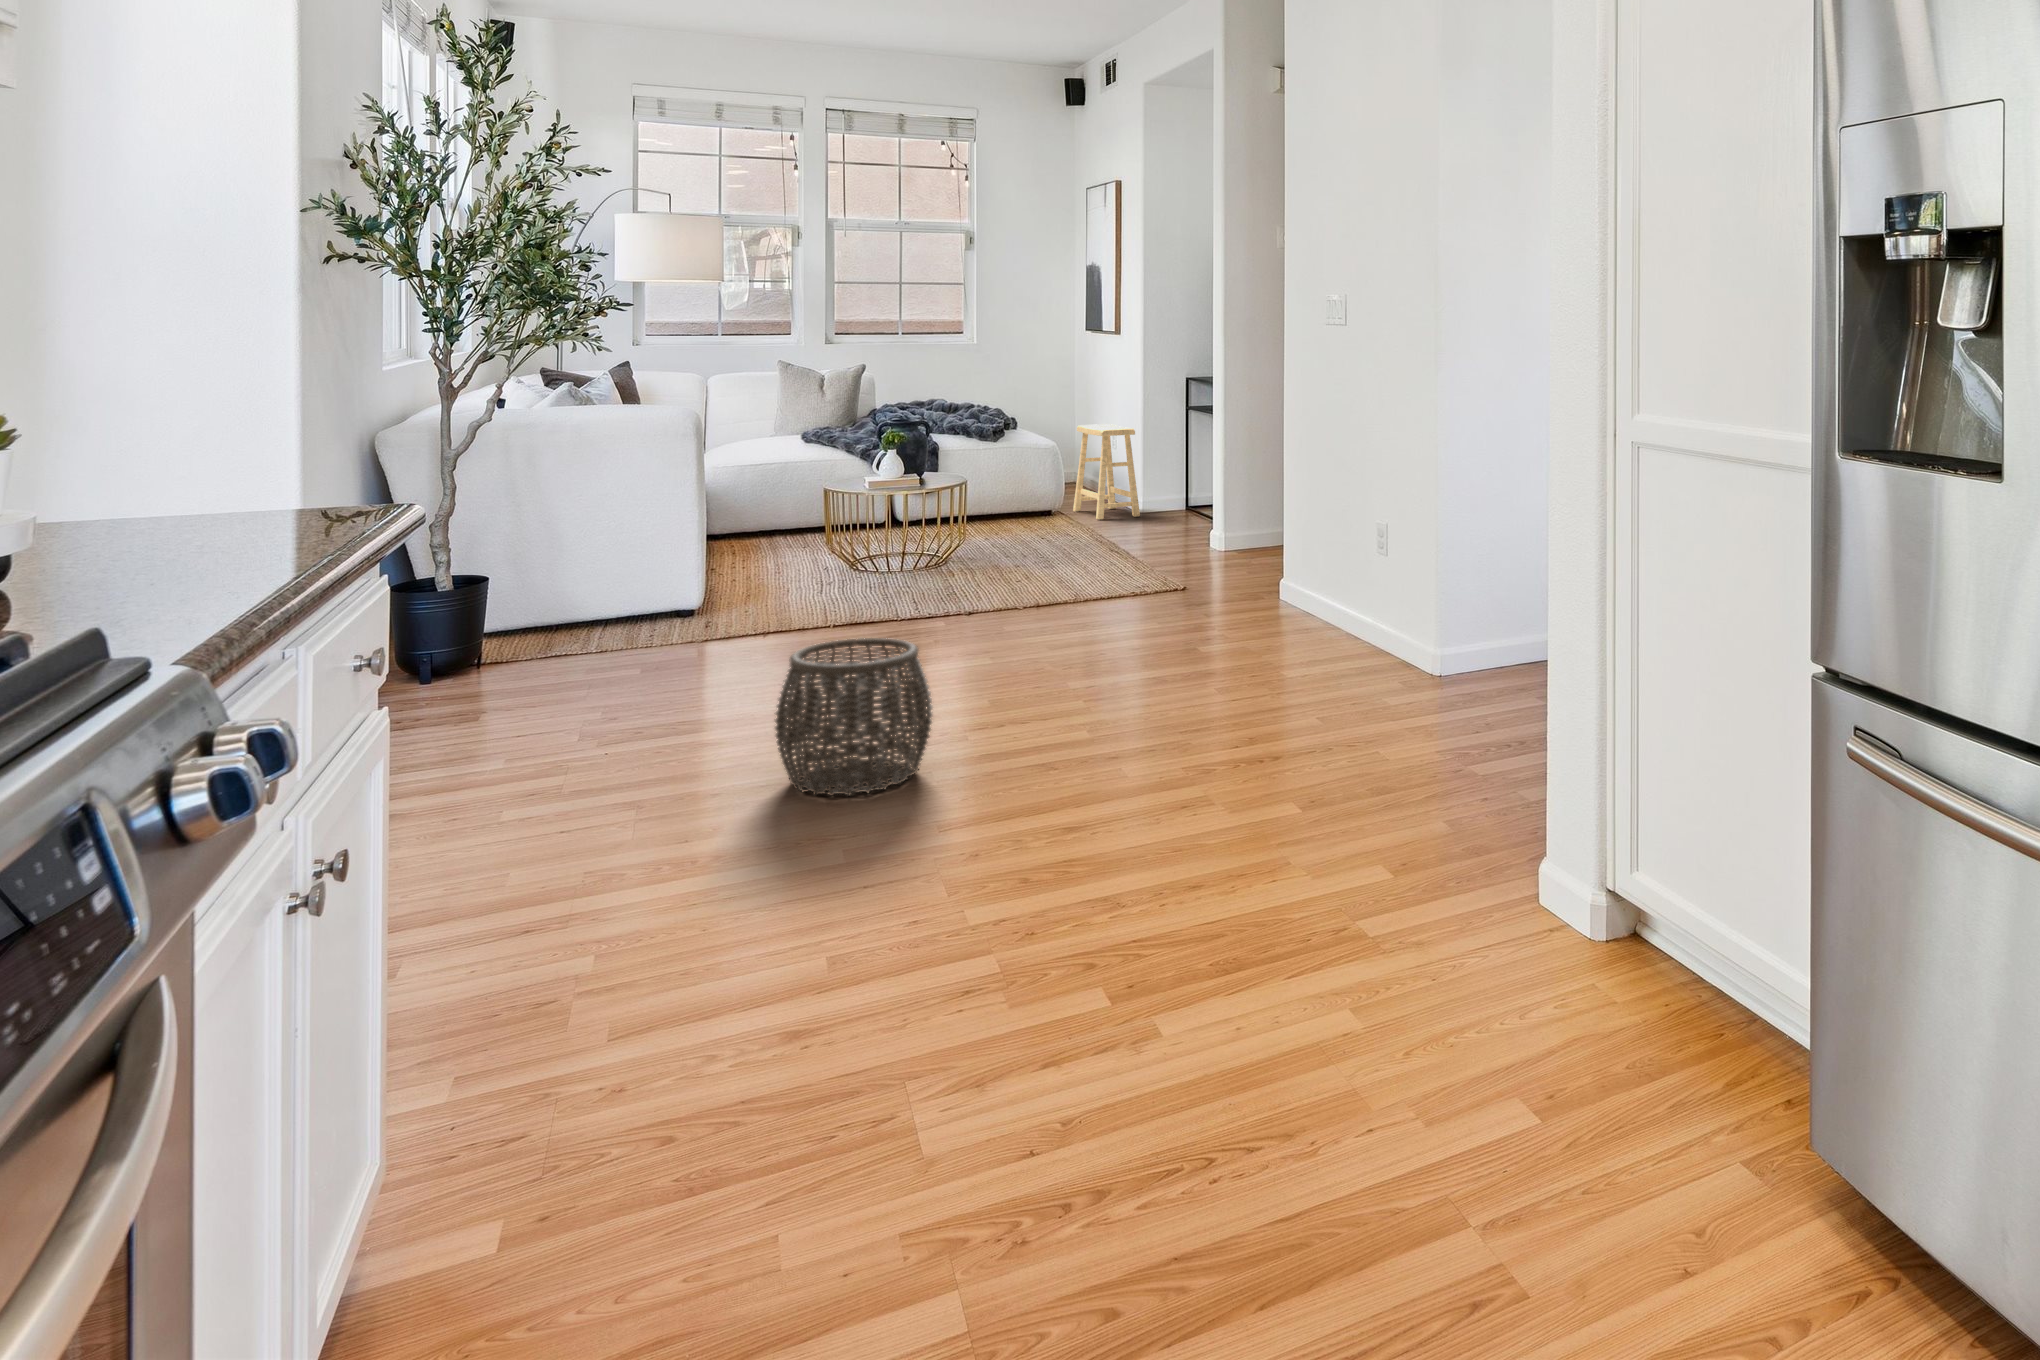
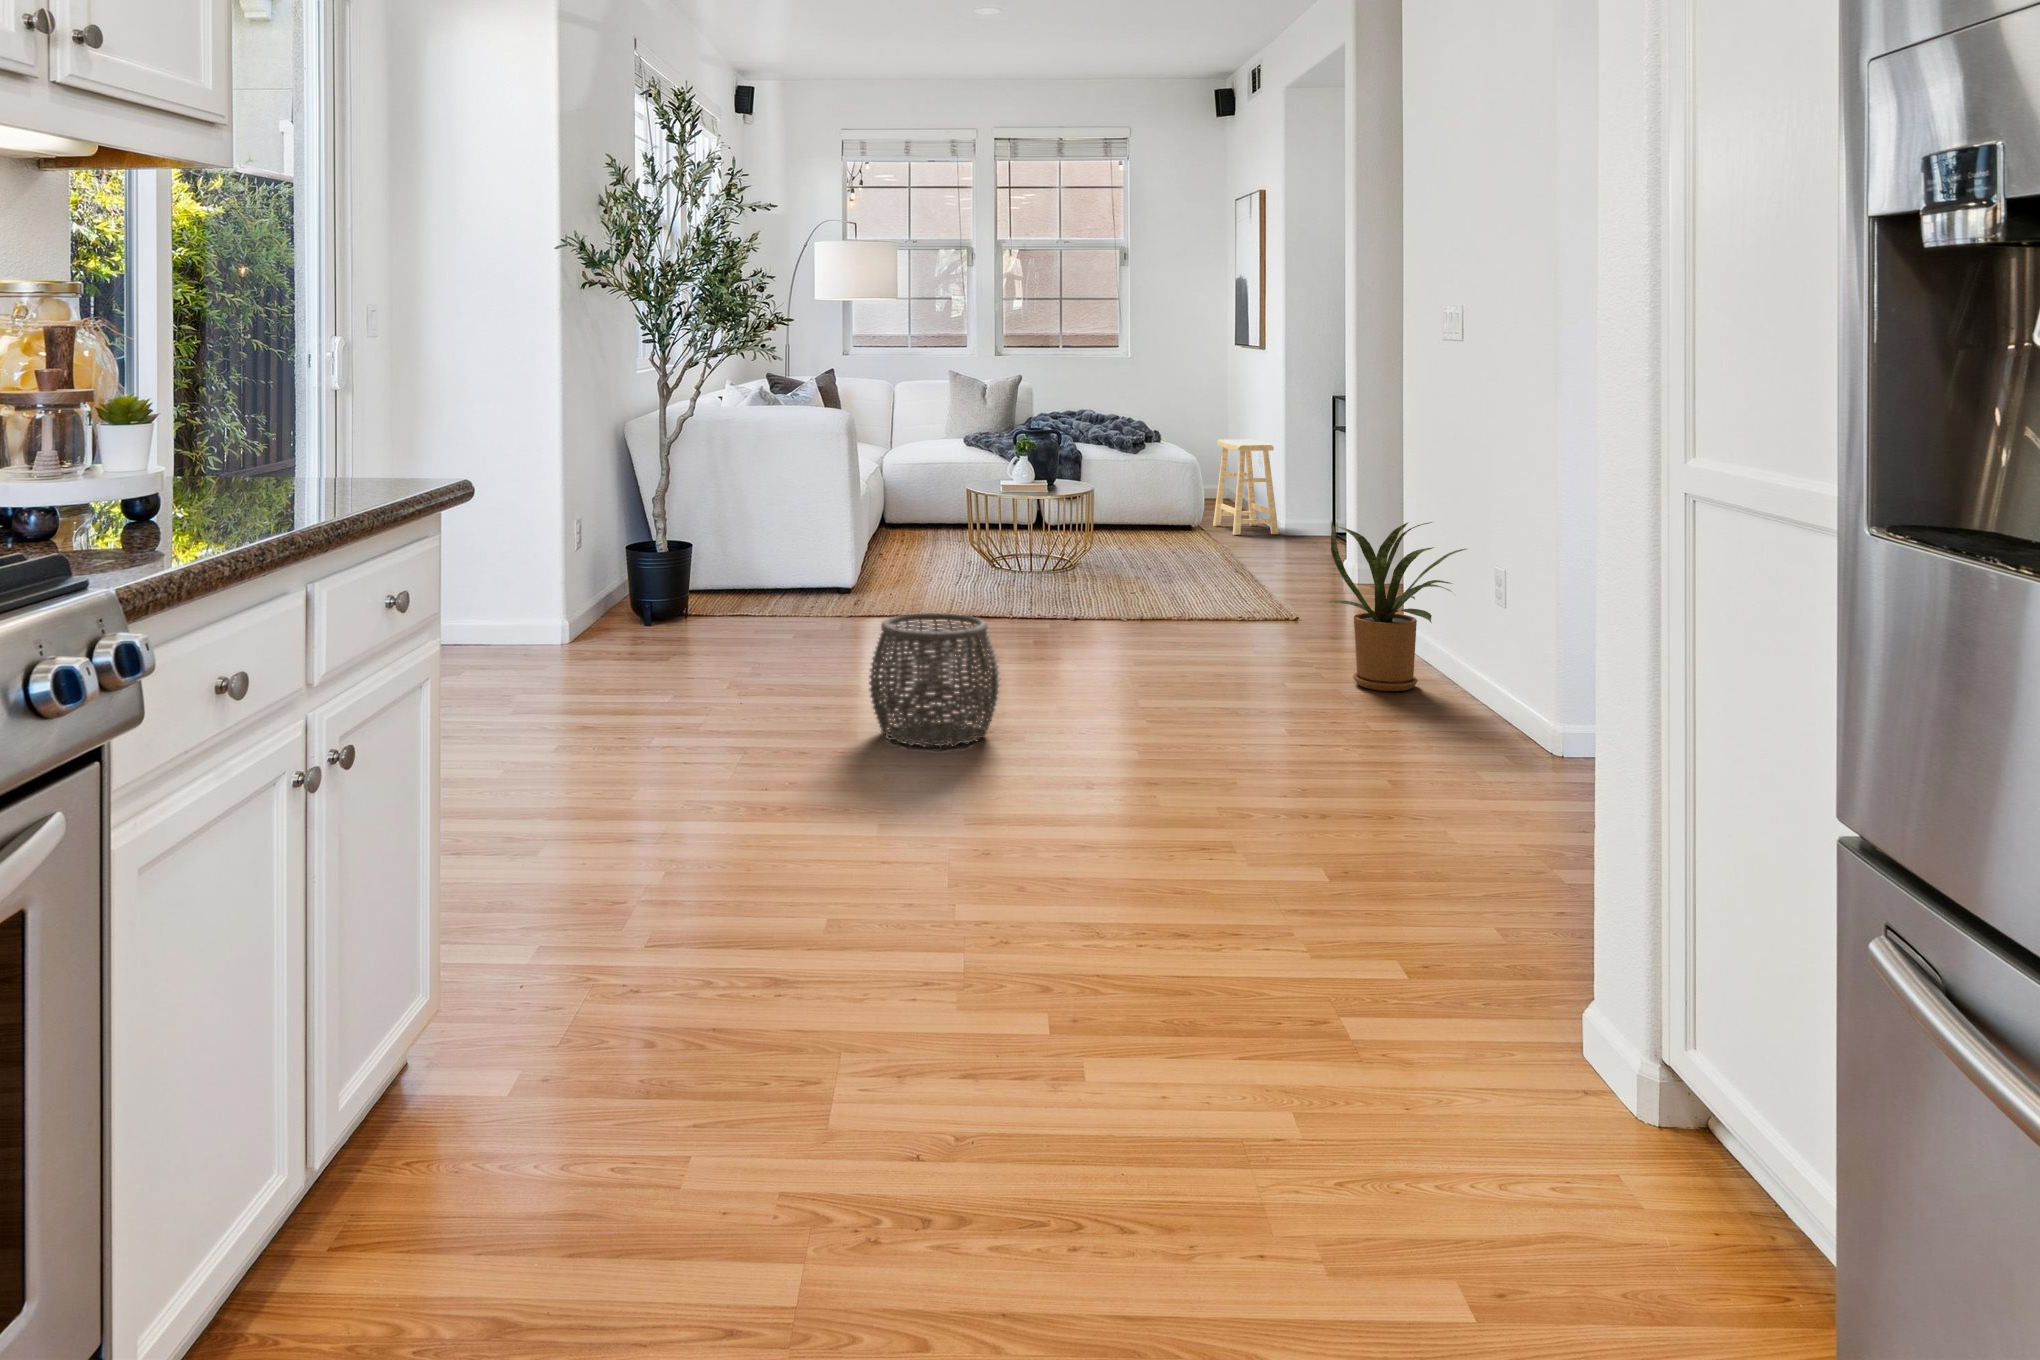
house plant: none [1238,503,1380,670] -> present [1327,521,1466,691]

